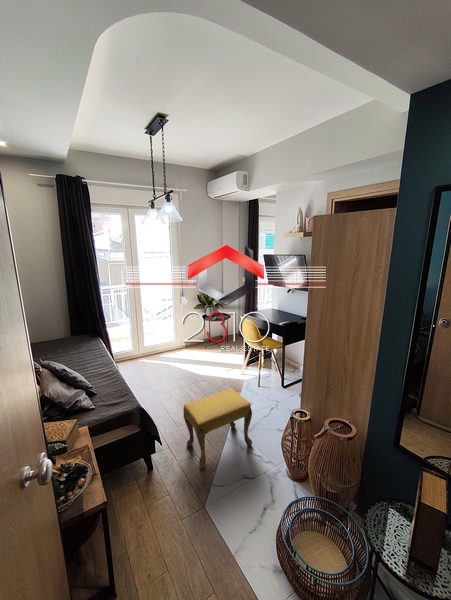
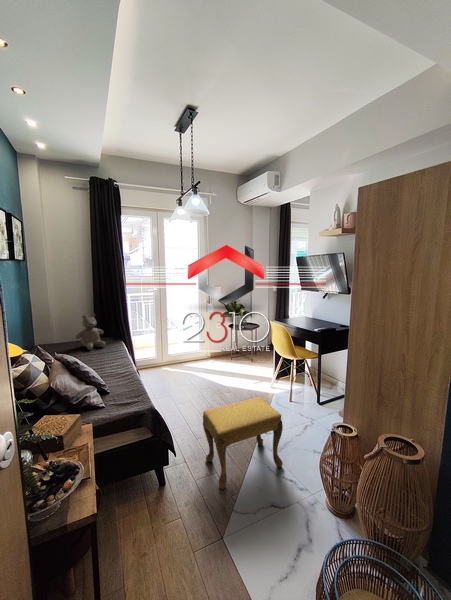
teddy bear: none [52,314,83,350] -> present [76,314,106,350]

